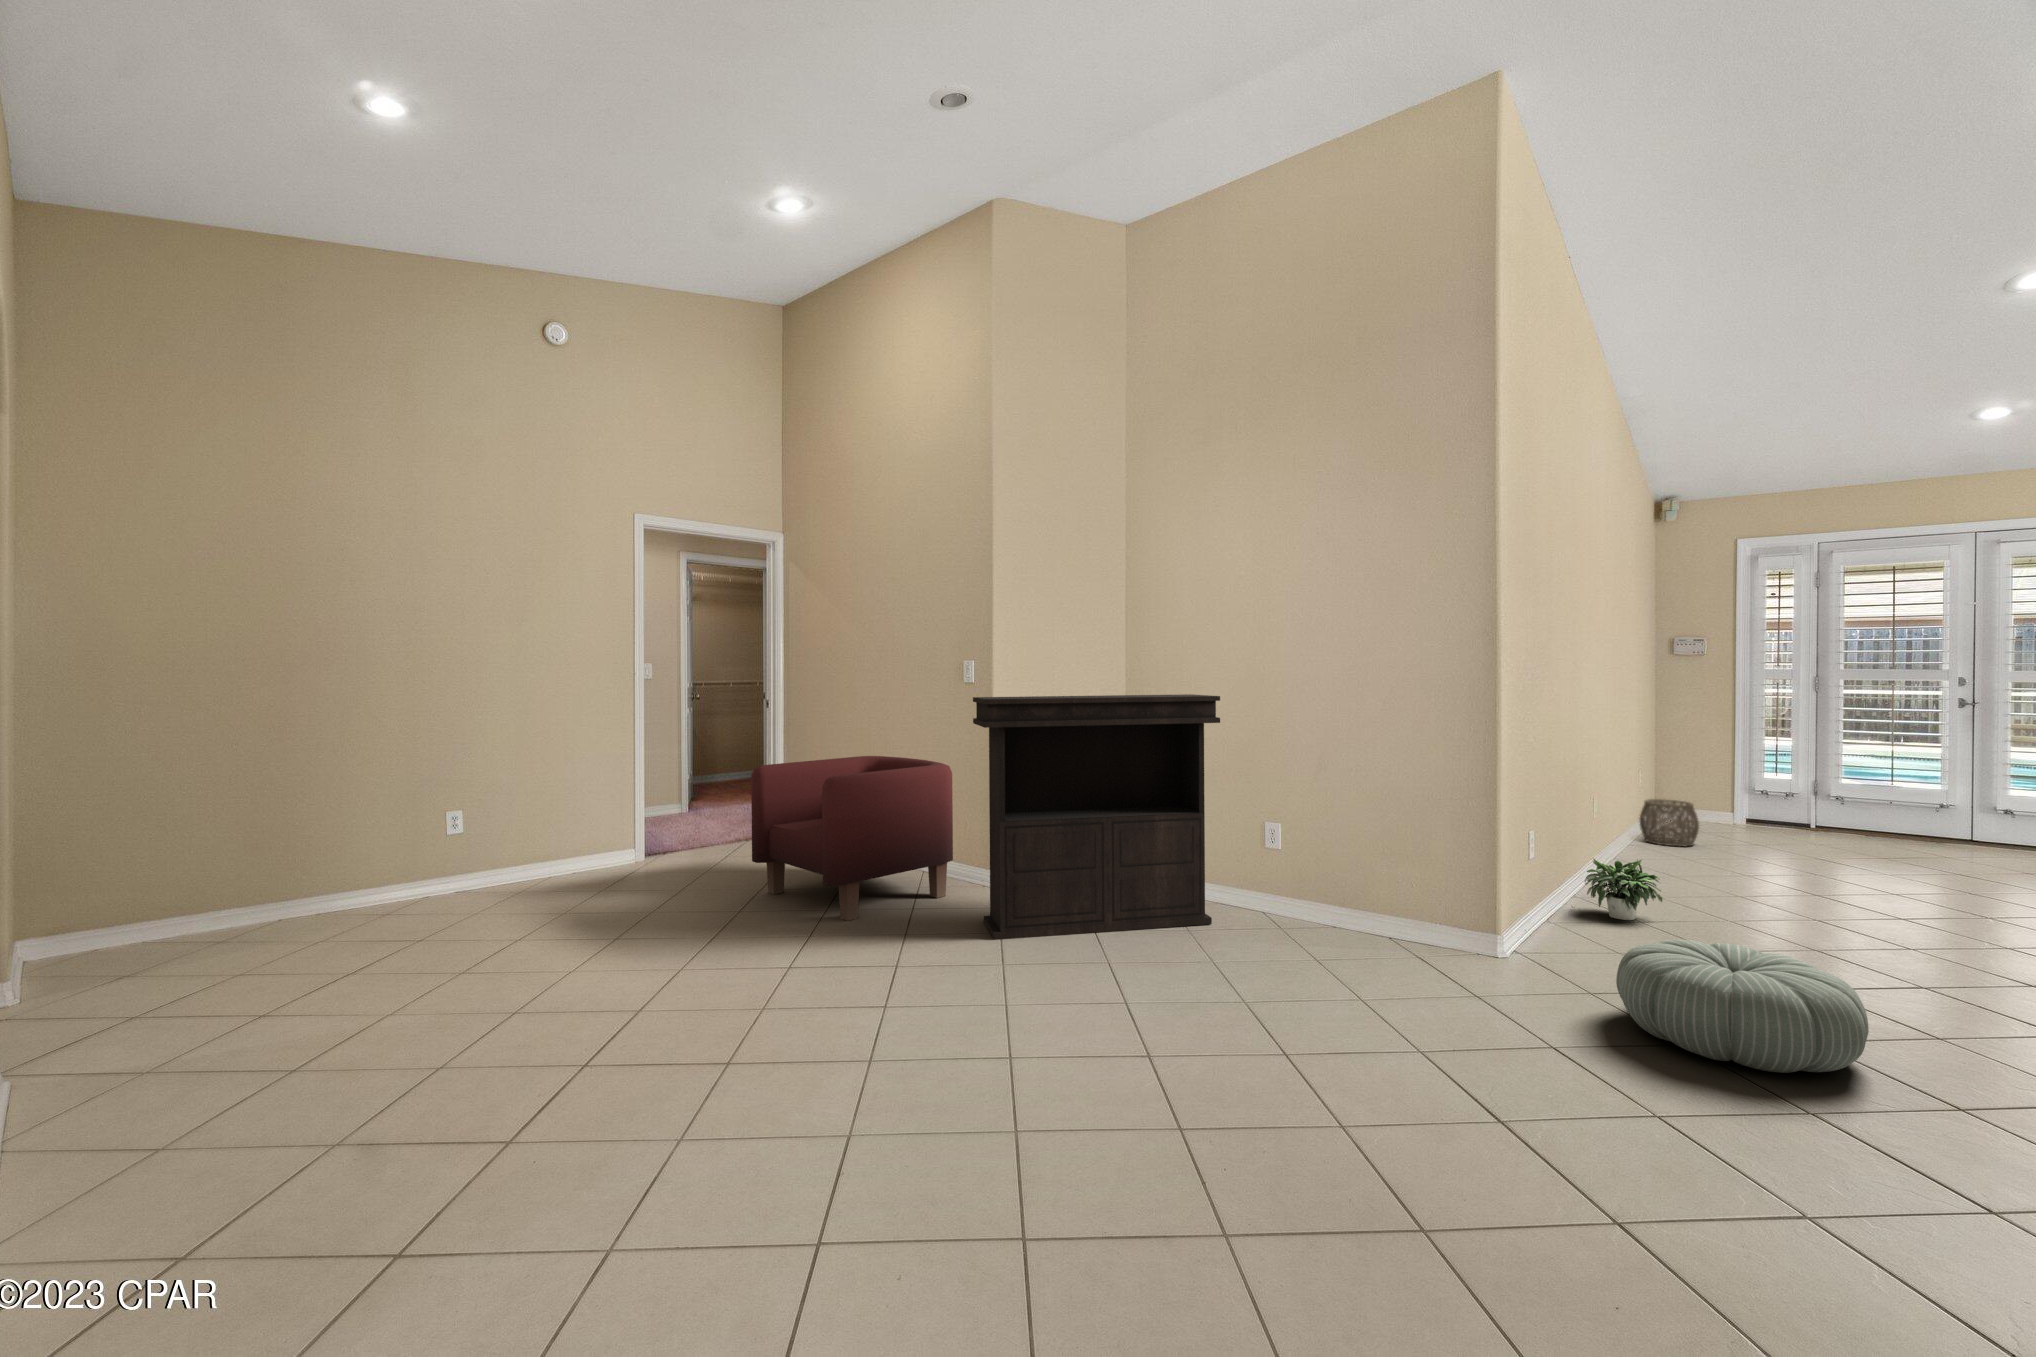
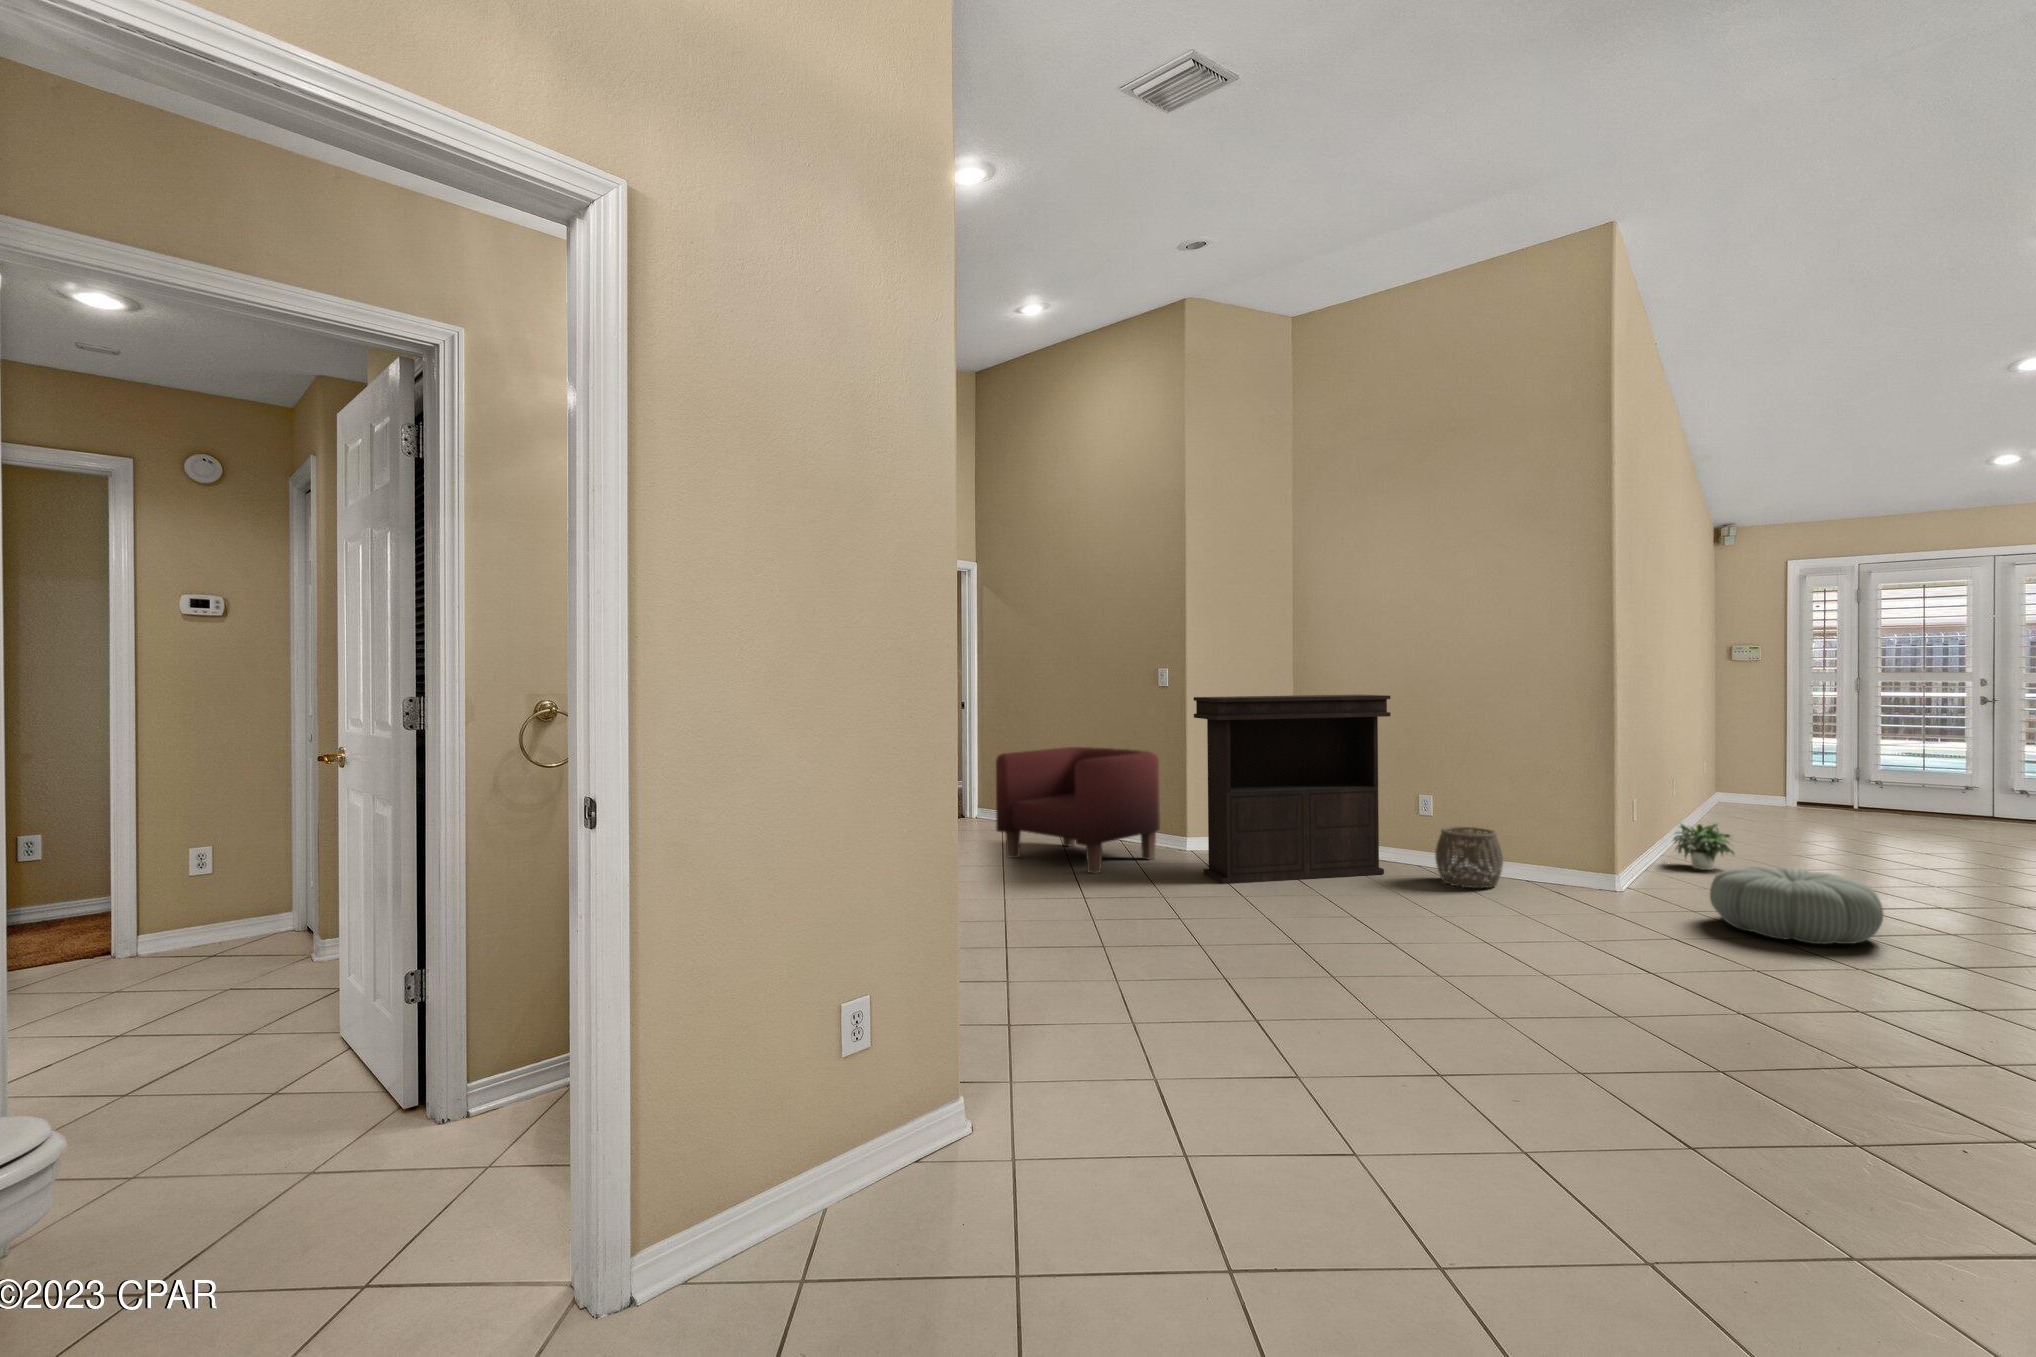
woven basket: present [1639,799,1699,847] -> present [1435,827,1503,888]

